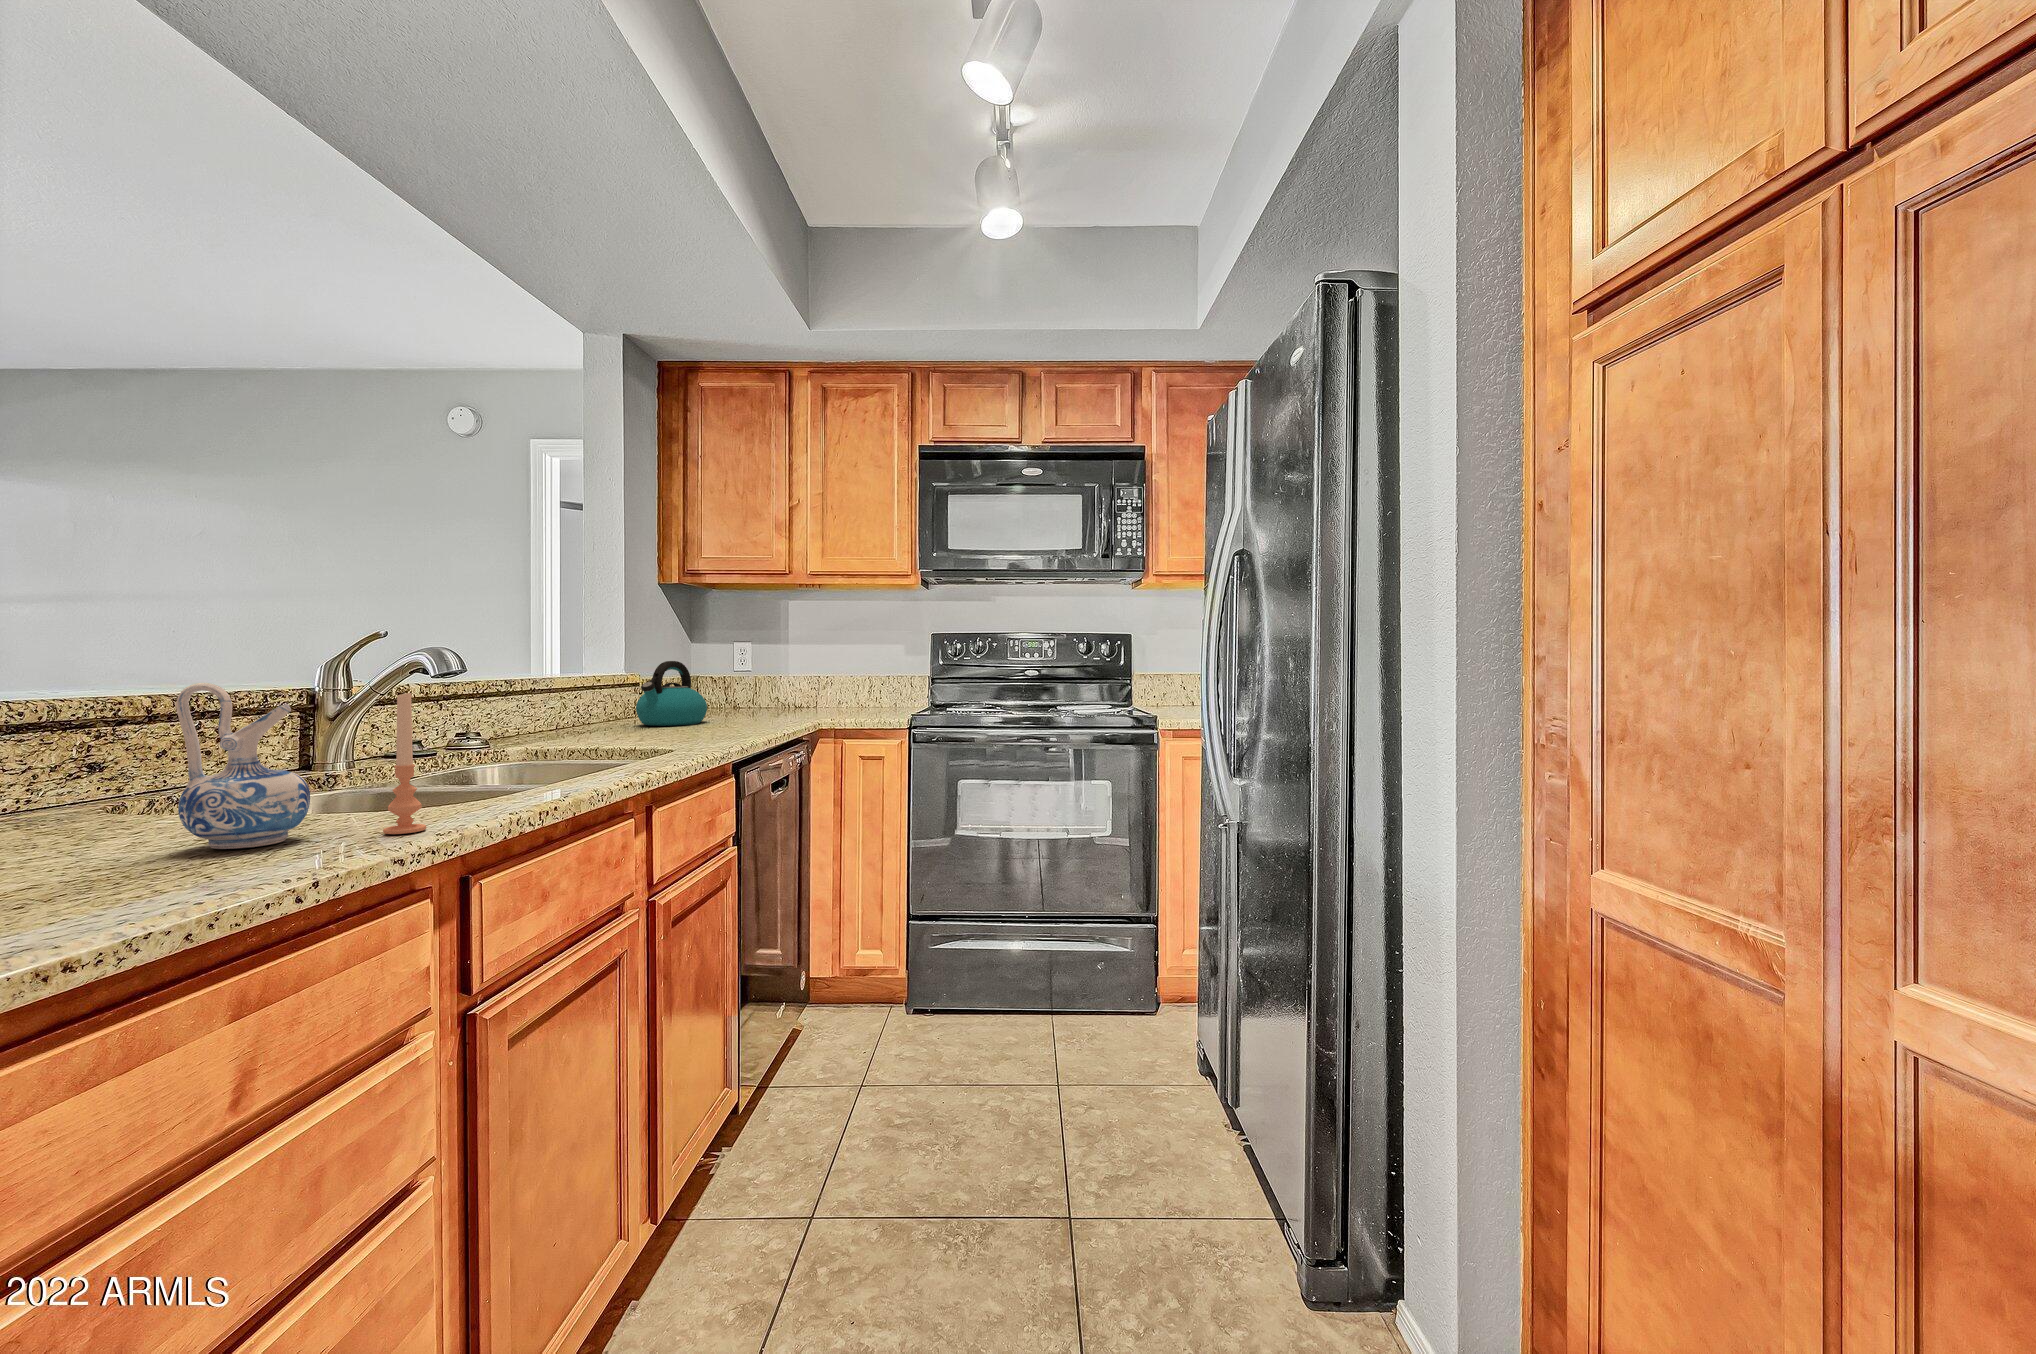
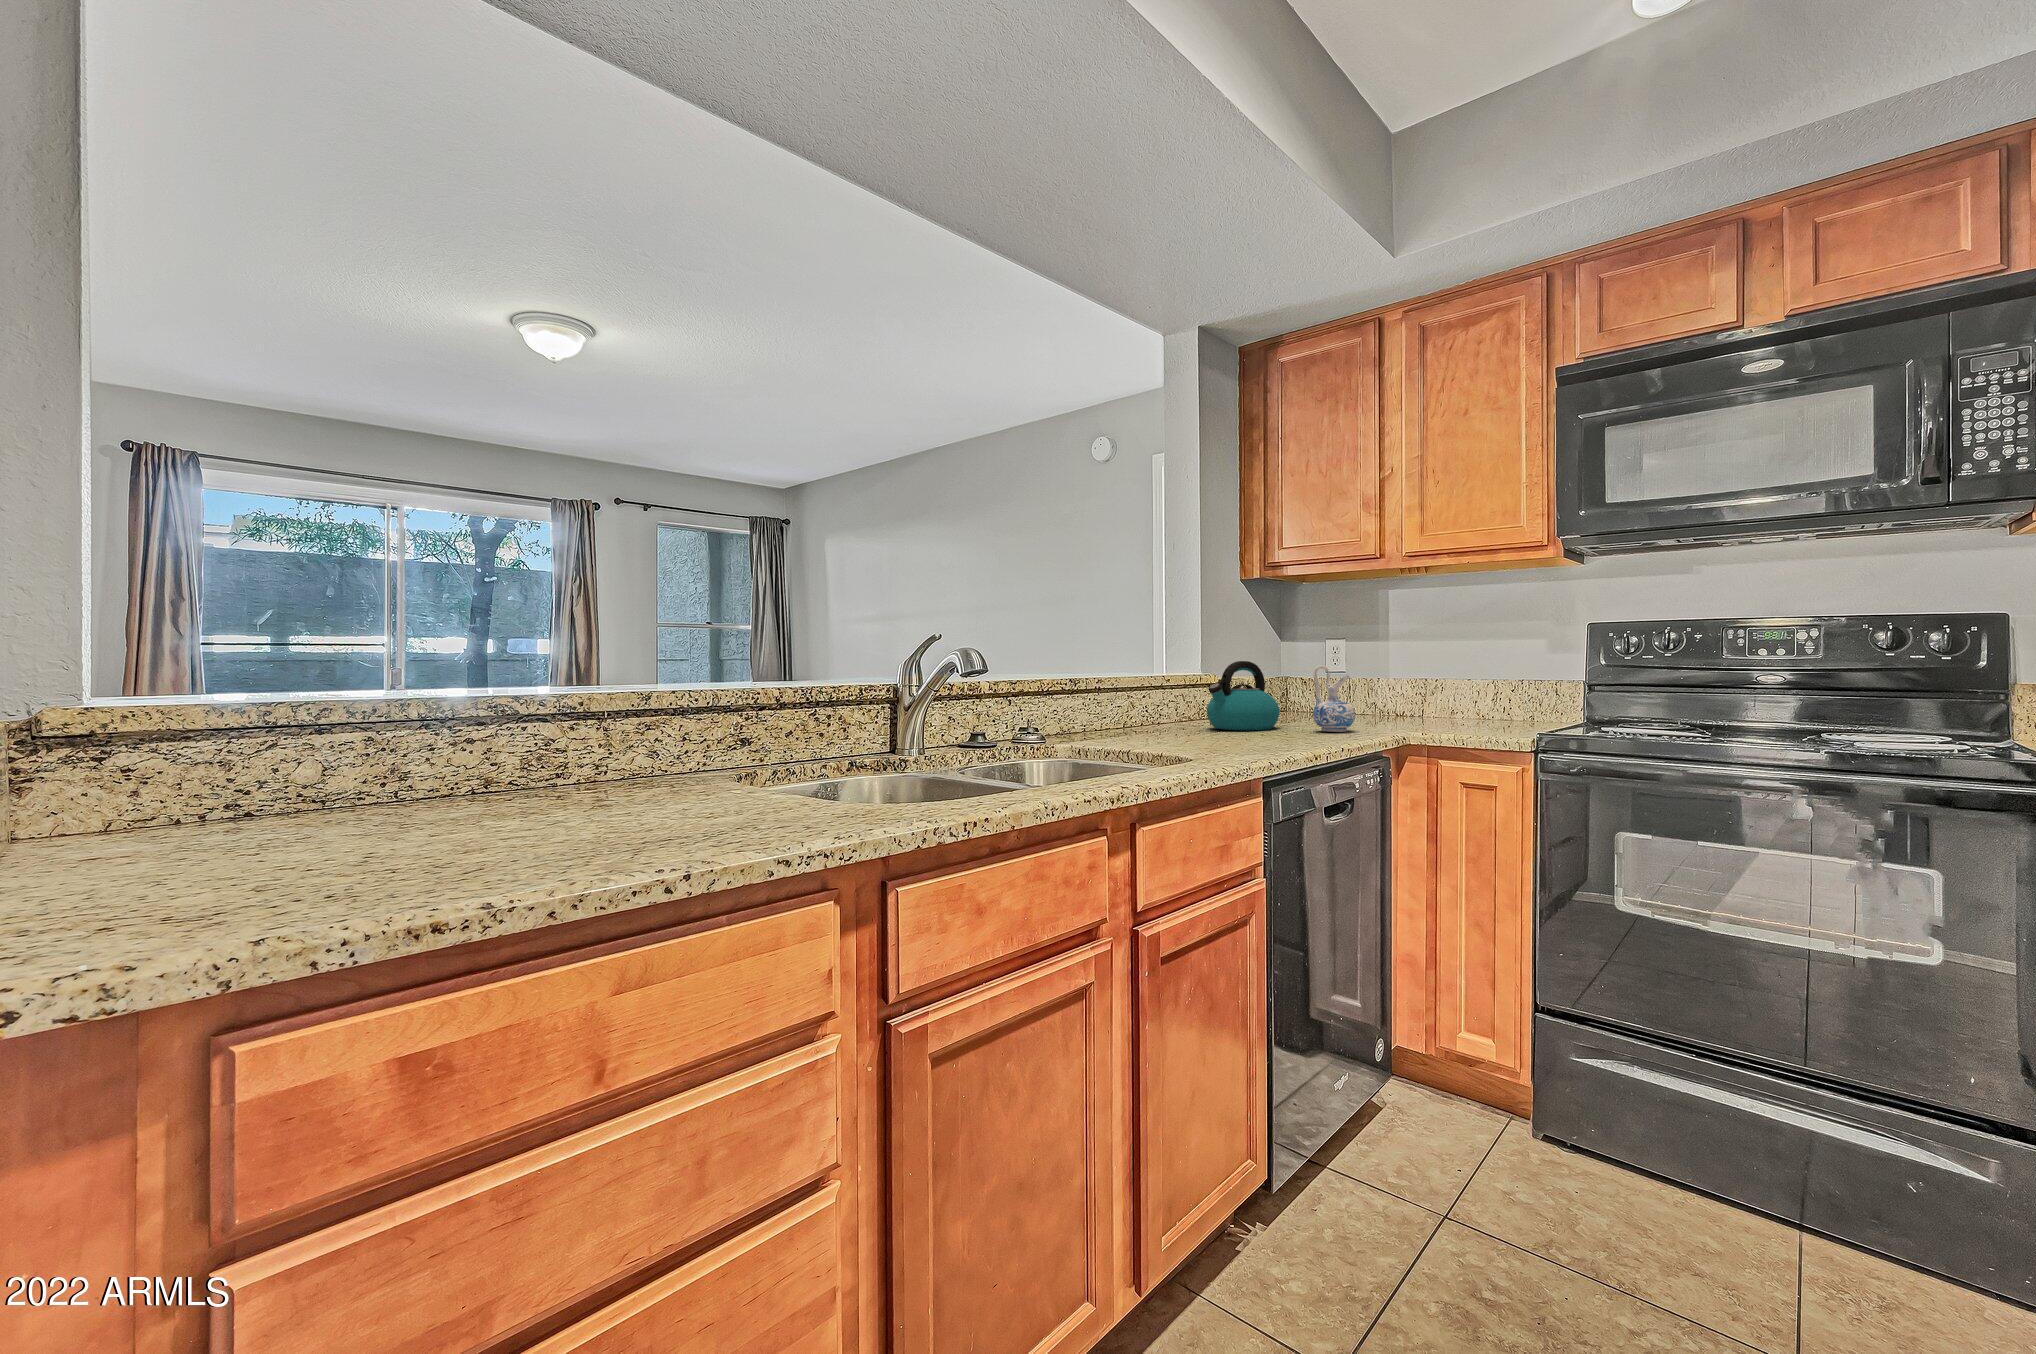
ceramic pitcher: present [176,683,310,849] -> present [1313,665,1355,732]
candle: present [383,693,426,834] -> none [817,691,852,830]

